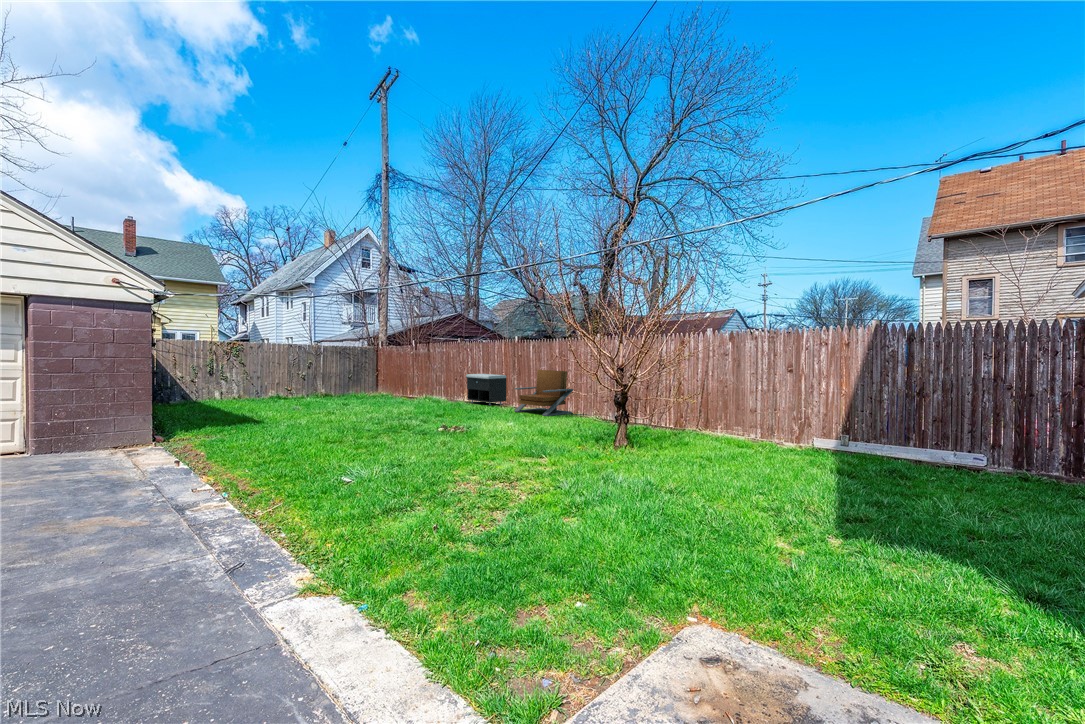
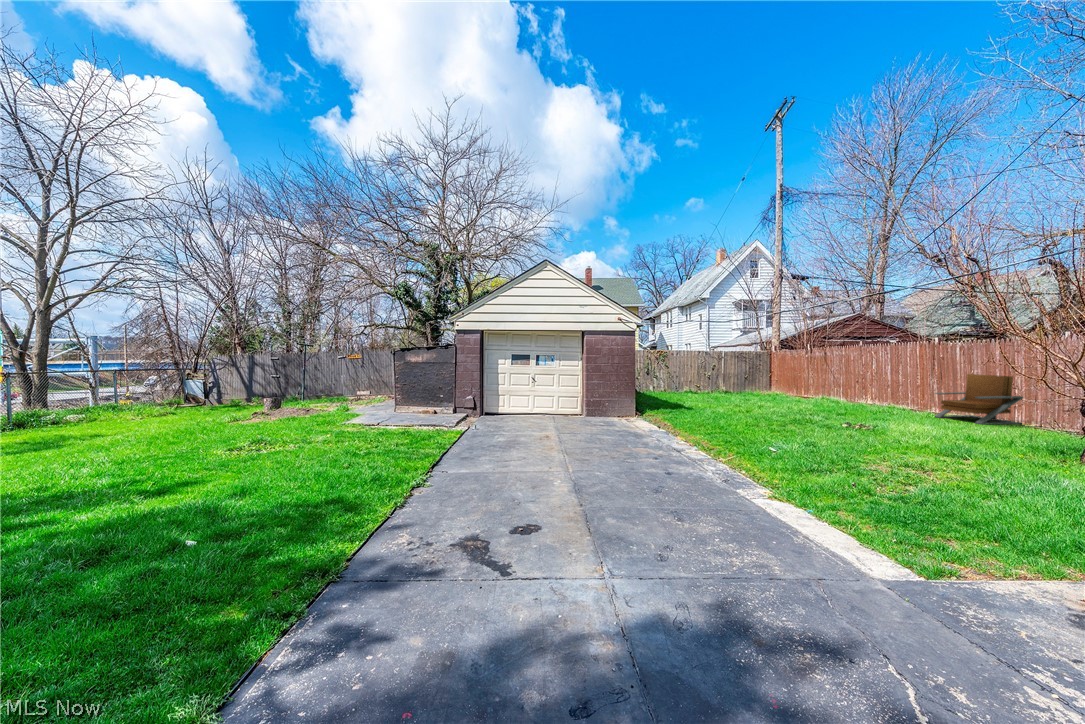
storage bench: present [466,374,506,405] -> none [871,377,922,409]

